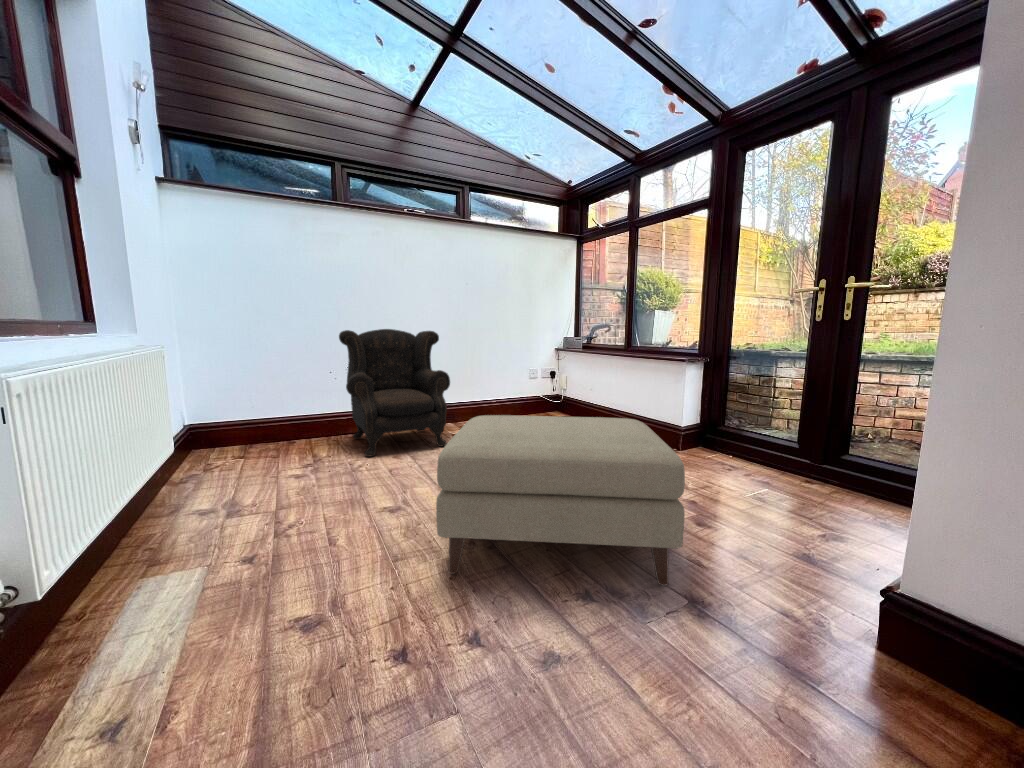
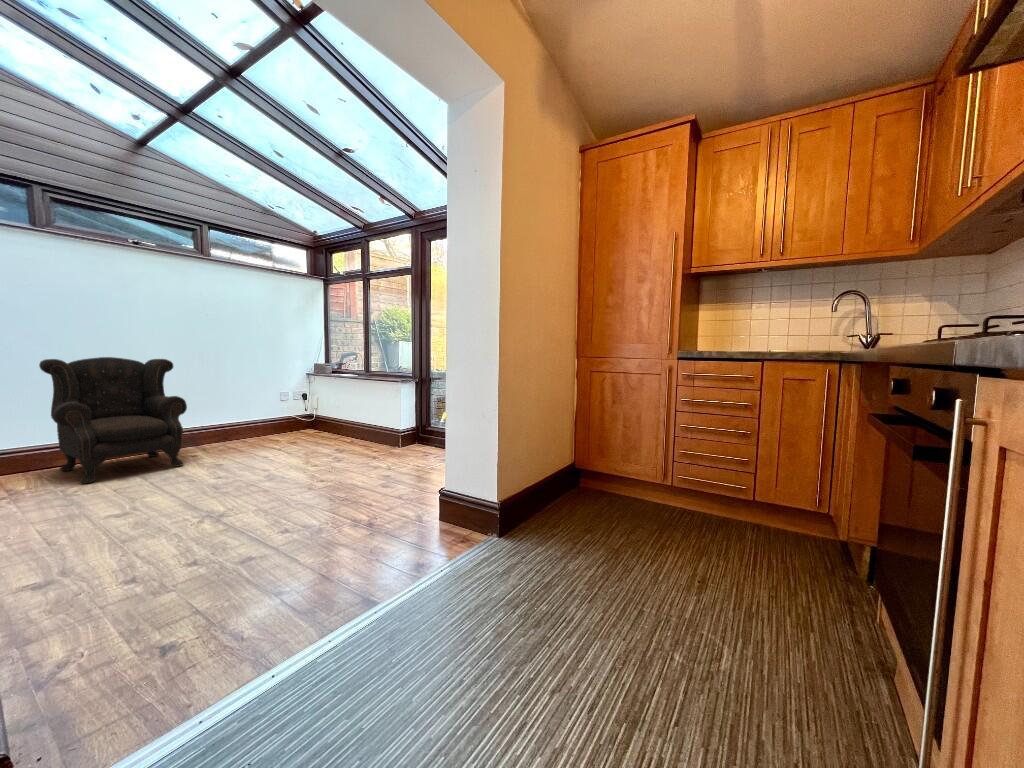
ottoman: present [436,415,685,586] -> none [162,423,349,542]

